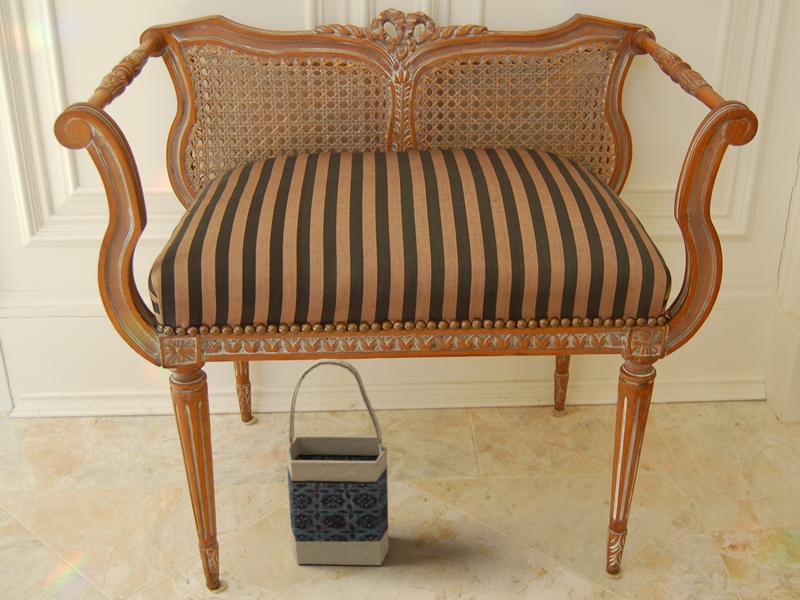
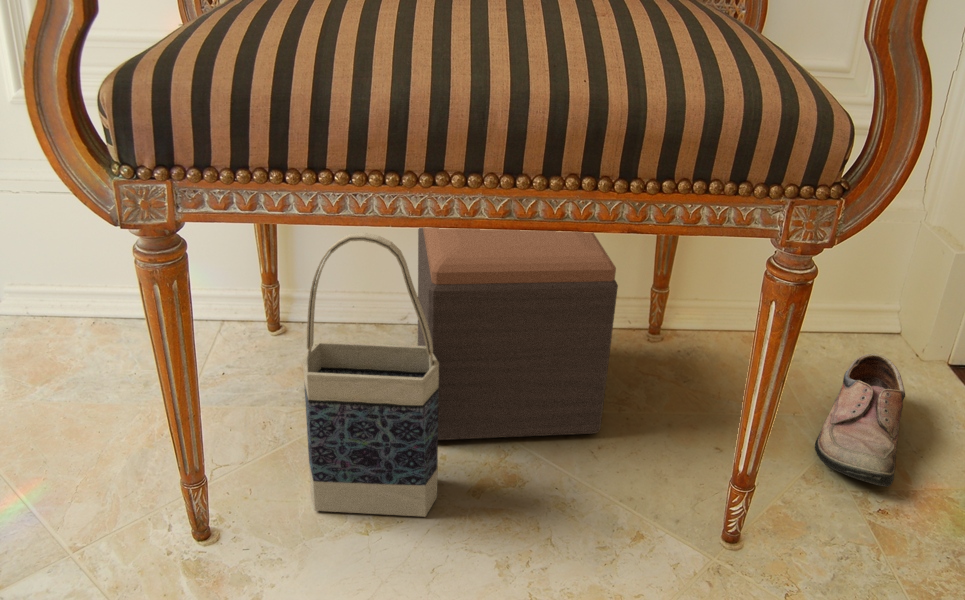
footstool: none [364,310,519,506] -> present [418,228,618,440]
shoe: none [682,422,752,528] -> present [815,354,905,486]

